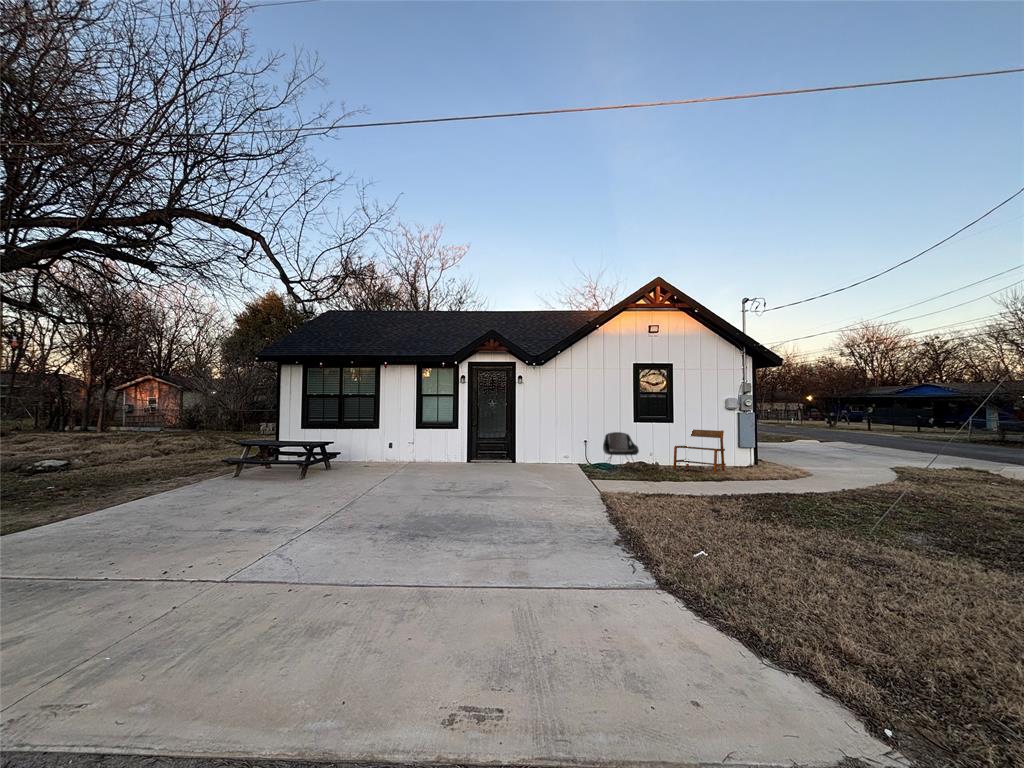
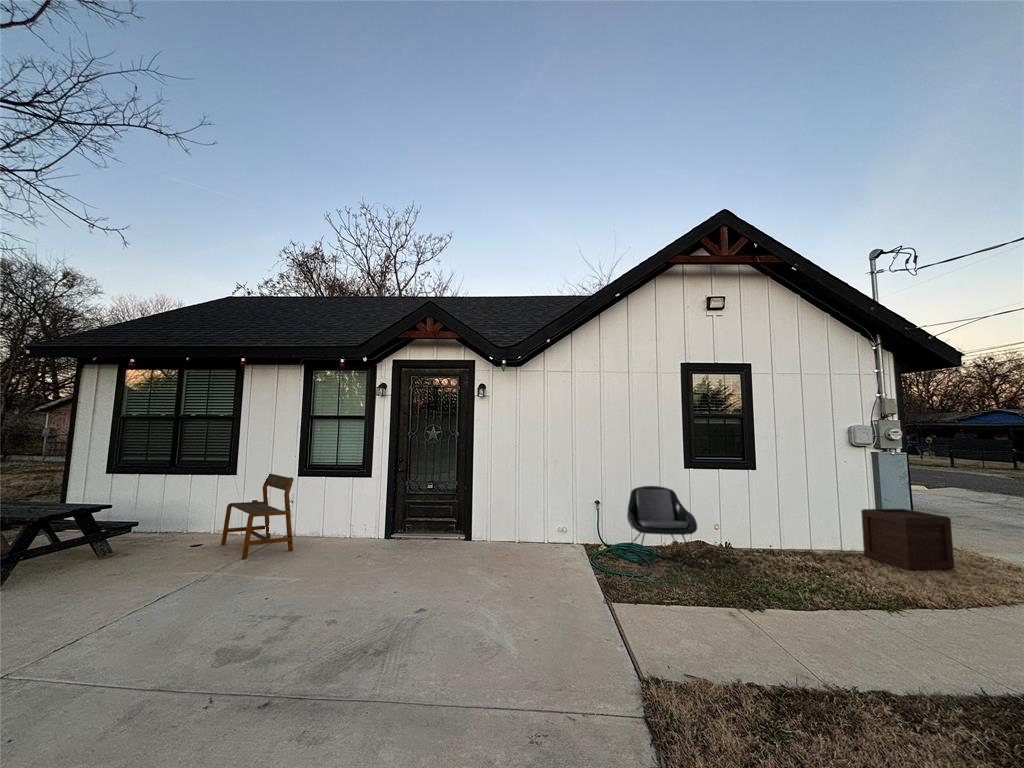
bench: present [673,429,726,474] -> present [221,474,294,560]
wooden crate: none [729,443,769,472] -> present [861,509,954,570]

